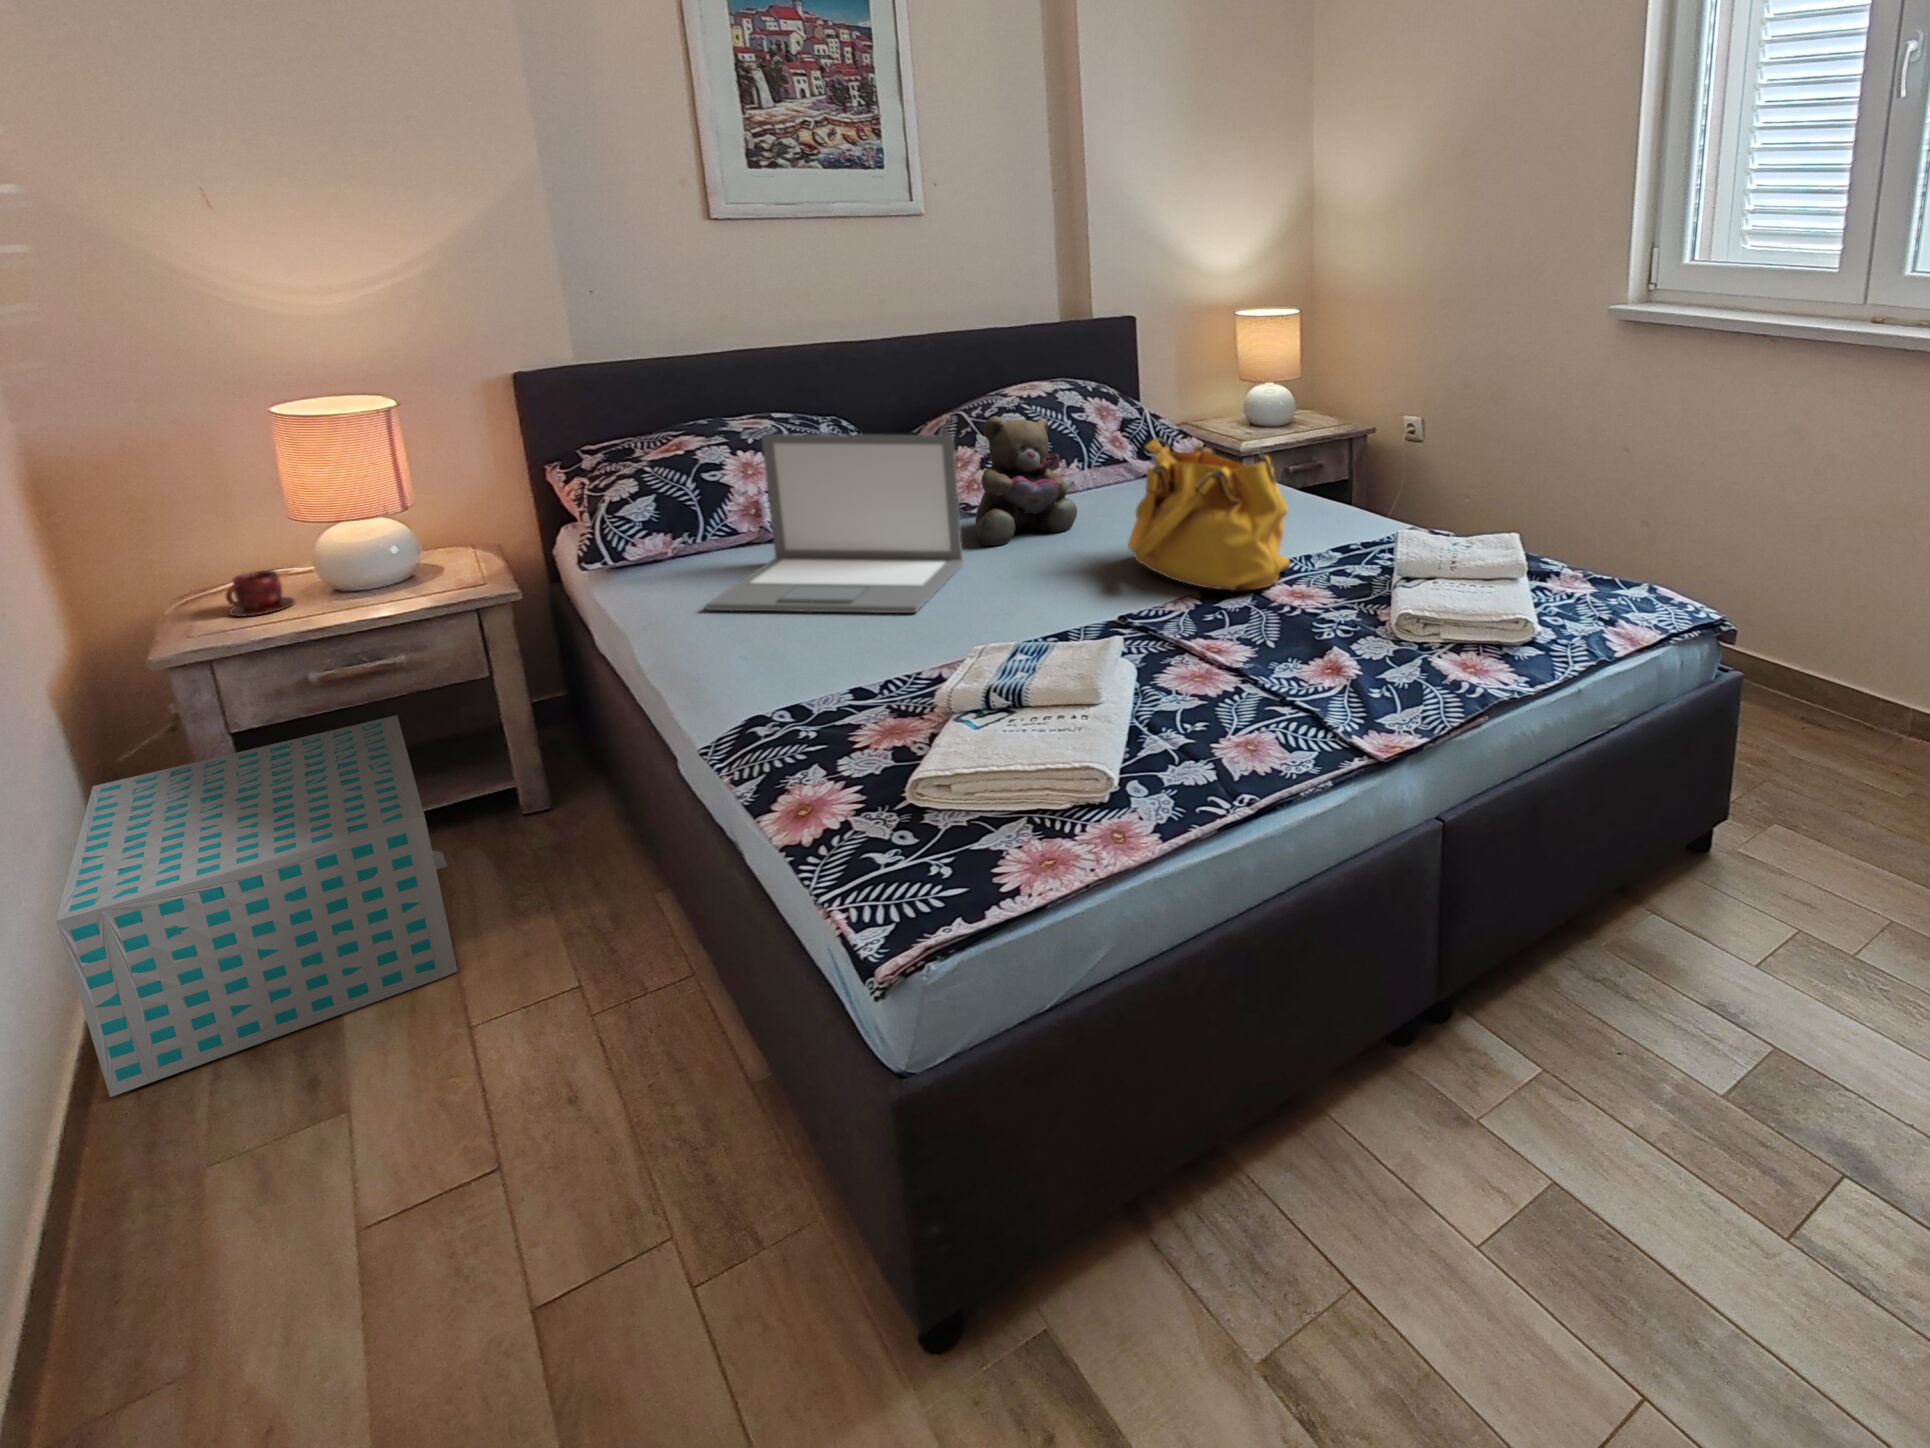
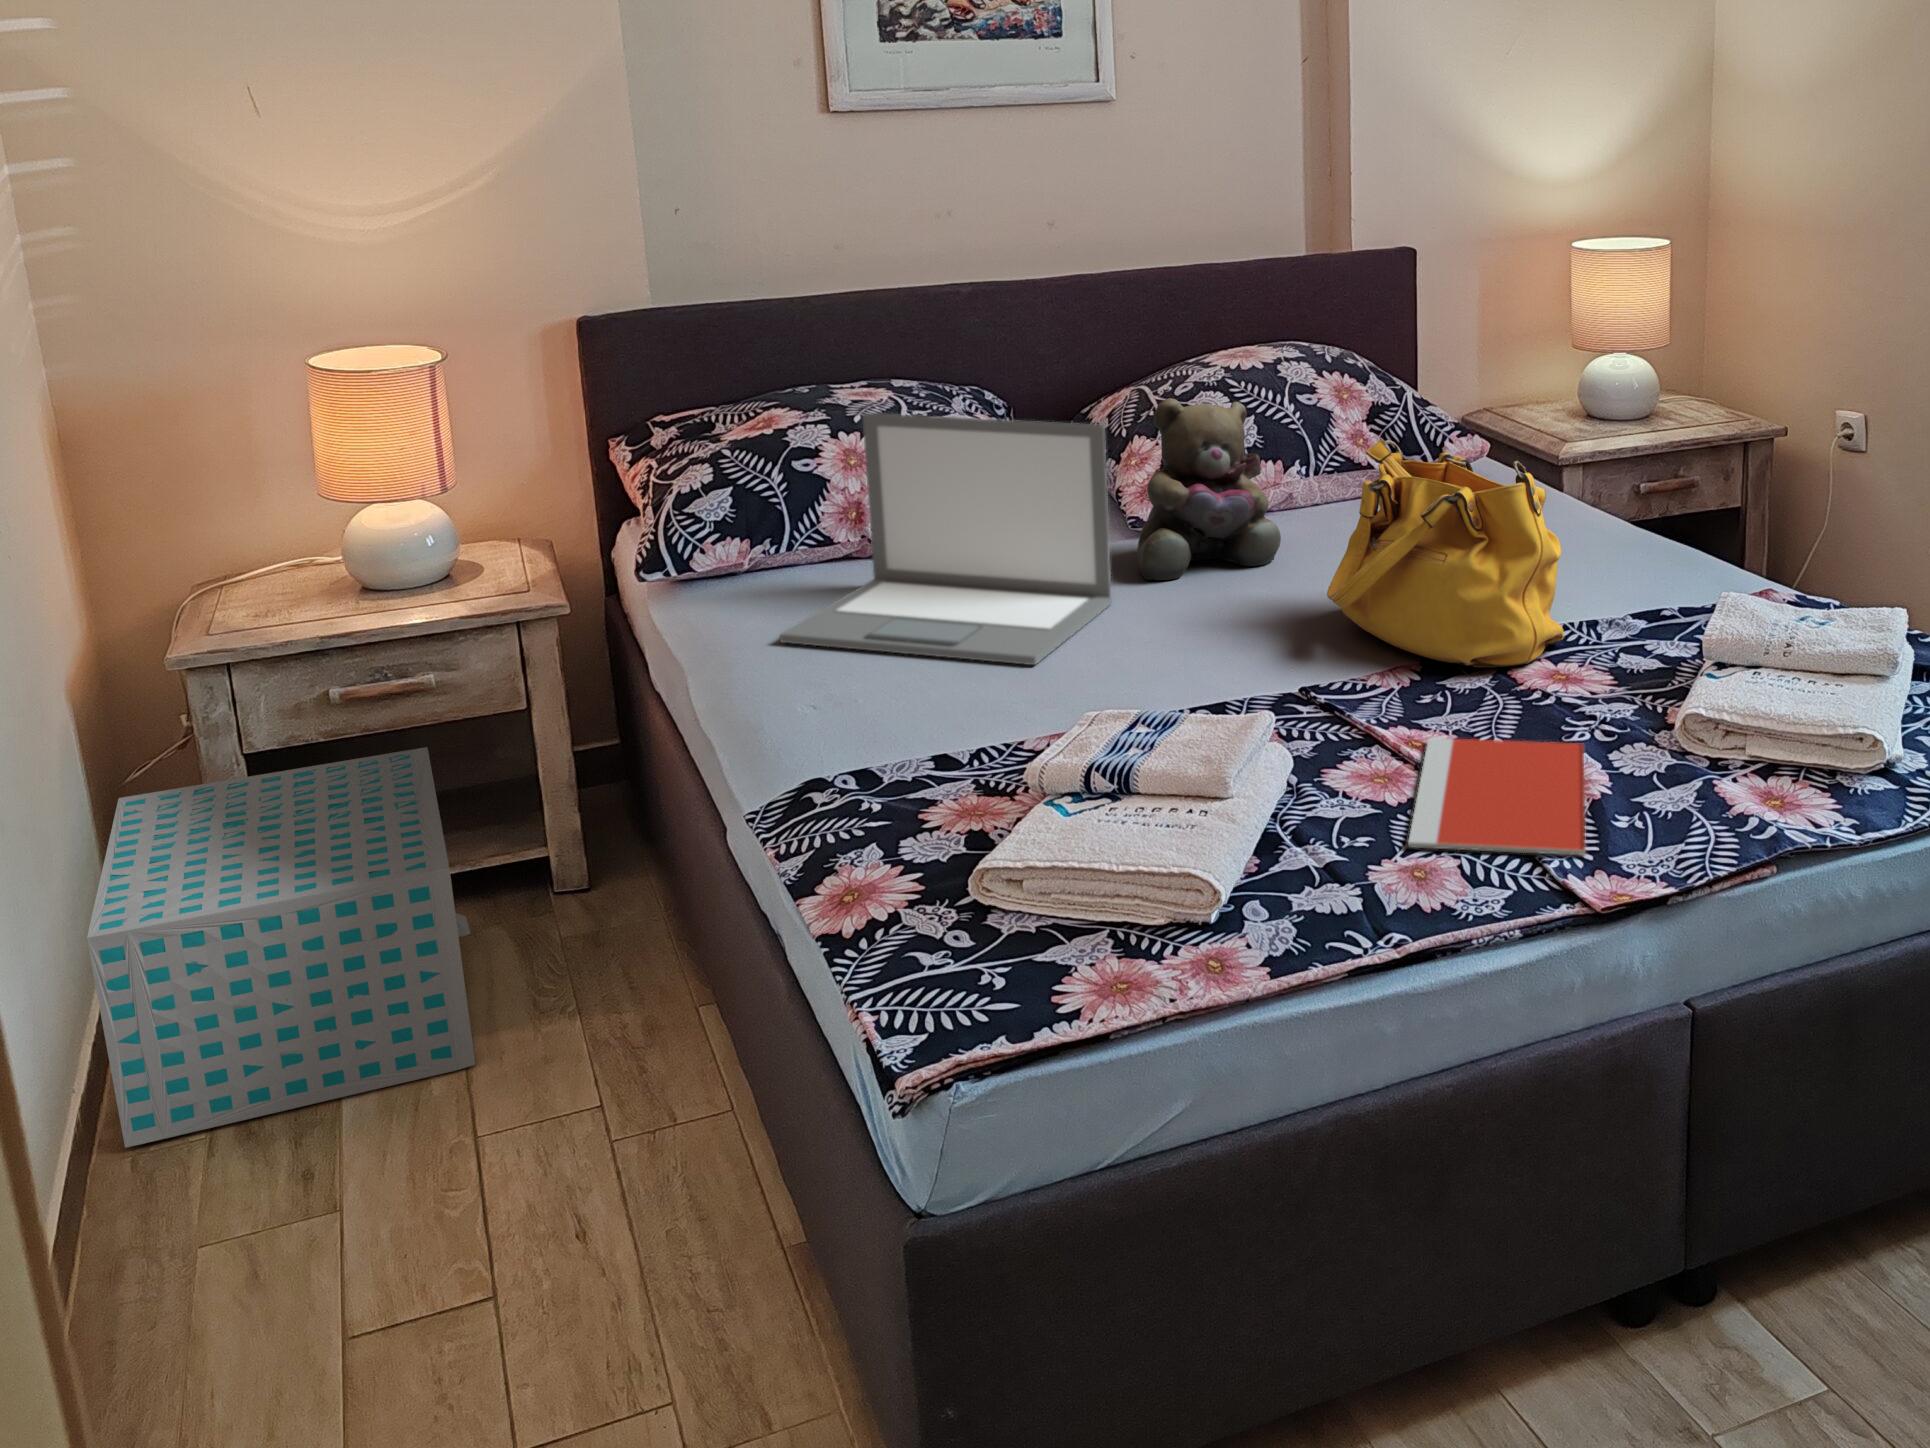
teacup: present [226,570,294,617] -> none [257,558,326,612]
notebook: none [1222,639,1361,726] -> present [1408,738,1586,855]

